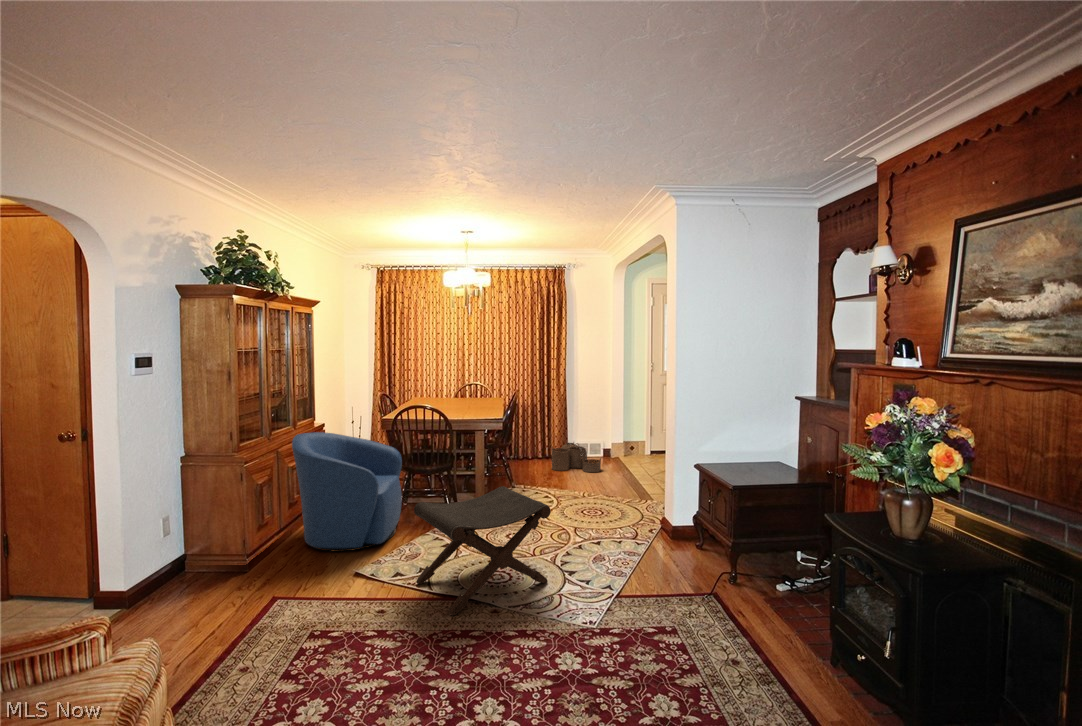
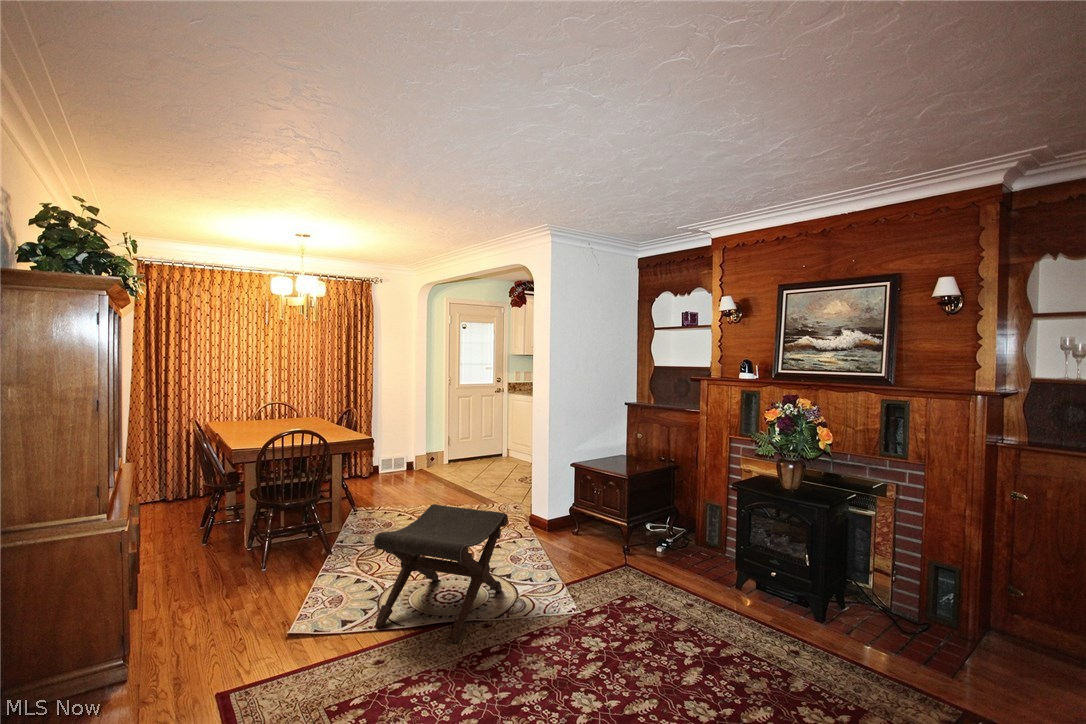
armchair: present [292,432,402,552] -> none [121,470,284,631]
woven basket: present [552,442,601,472] -> none [365,457,421,490]

